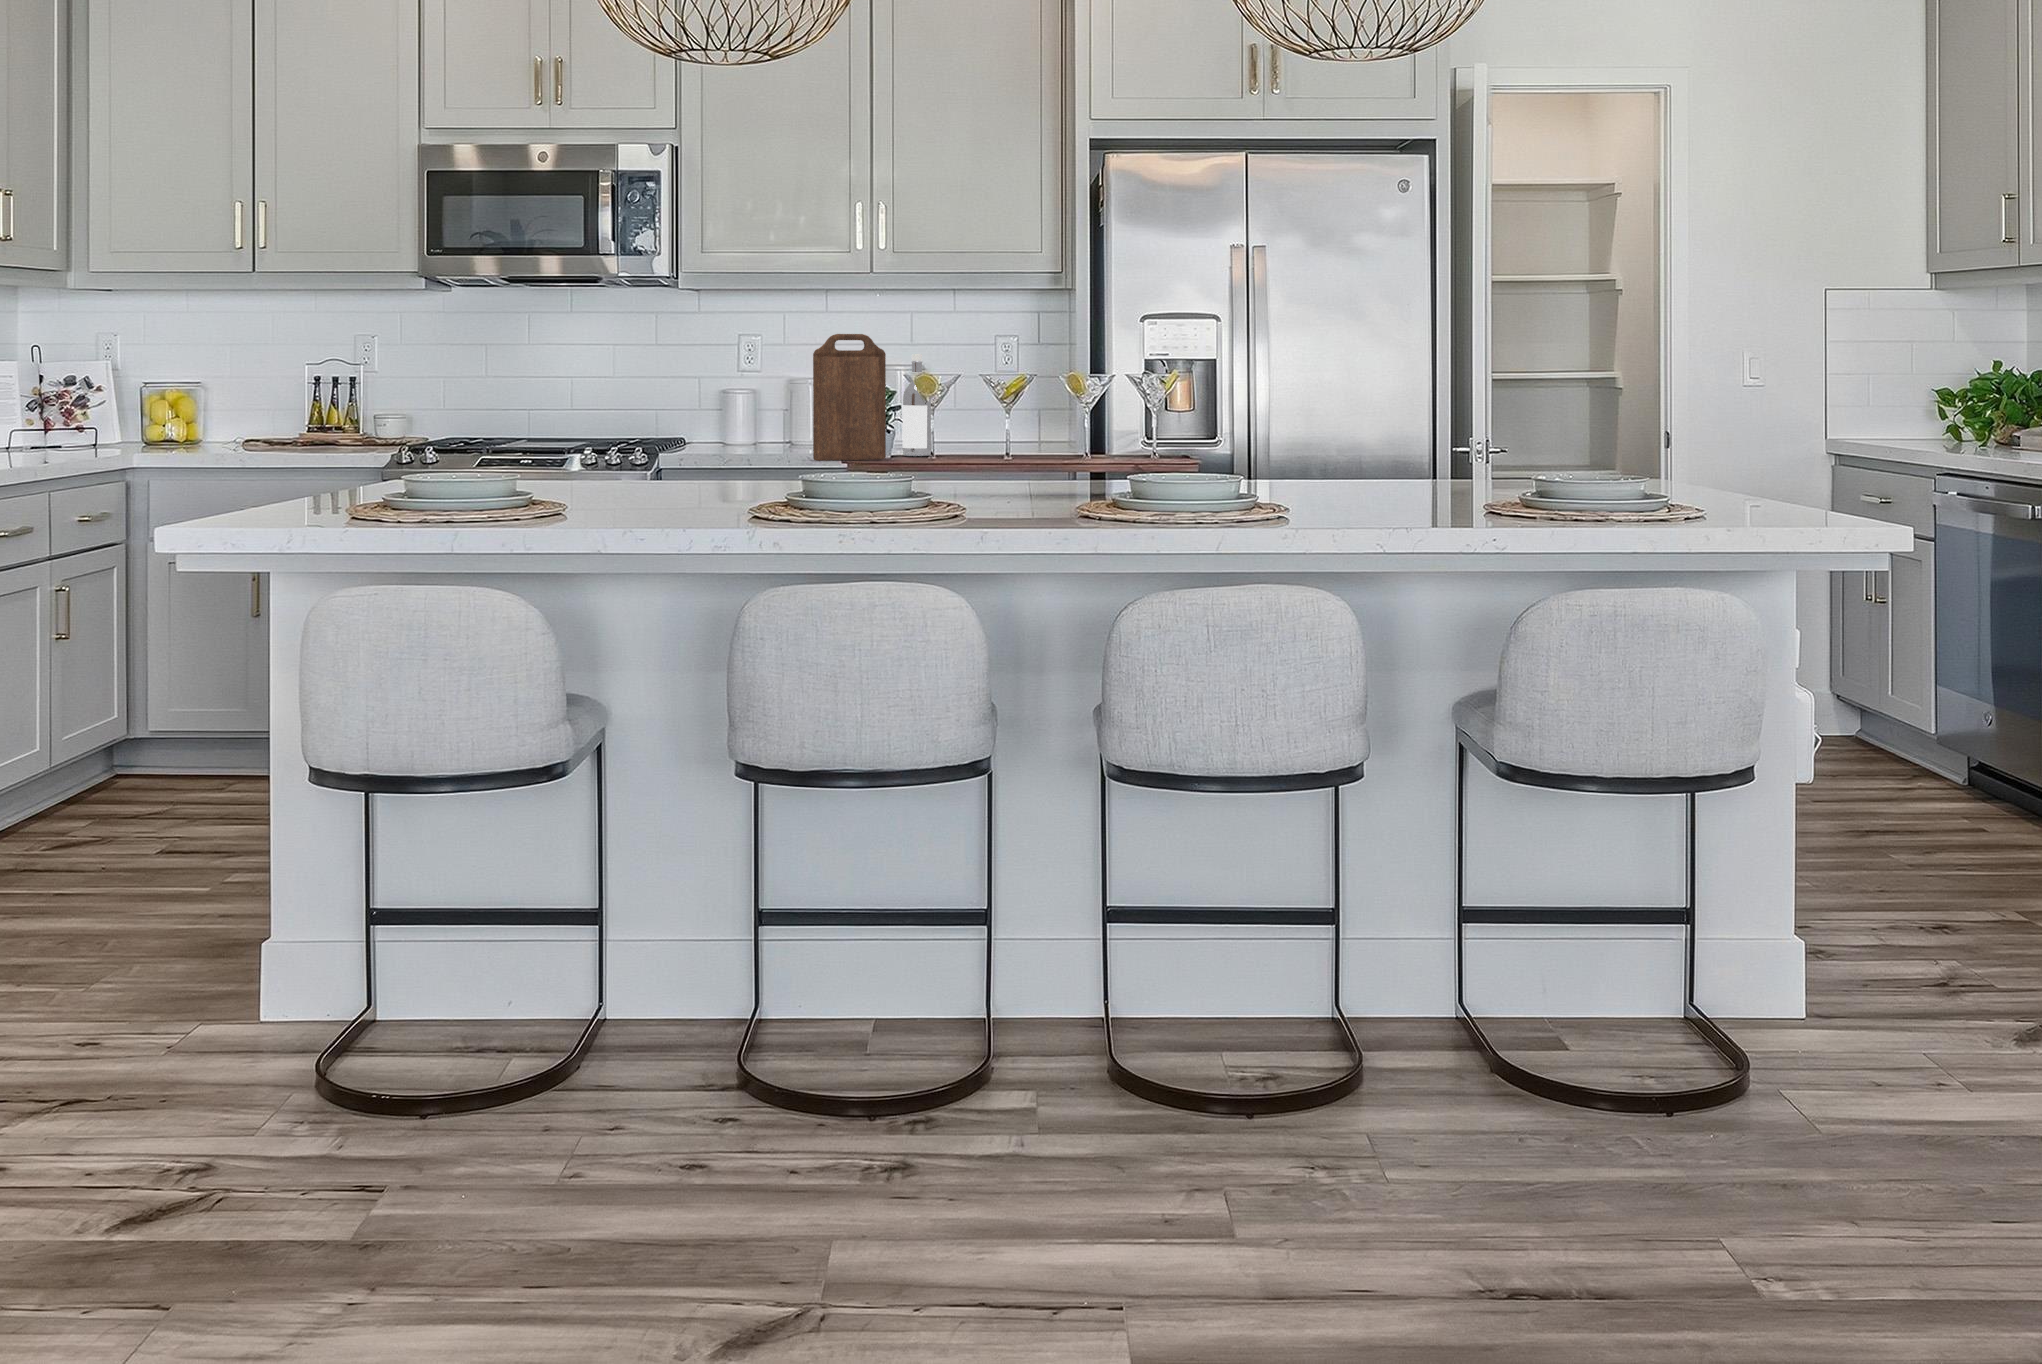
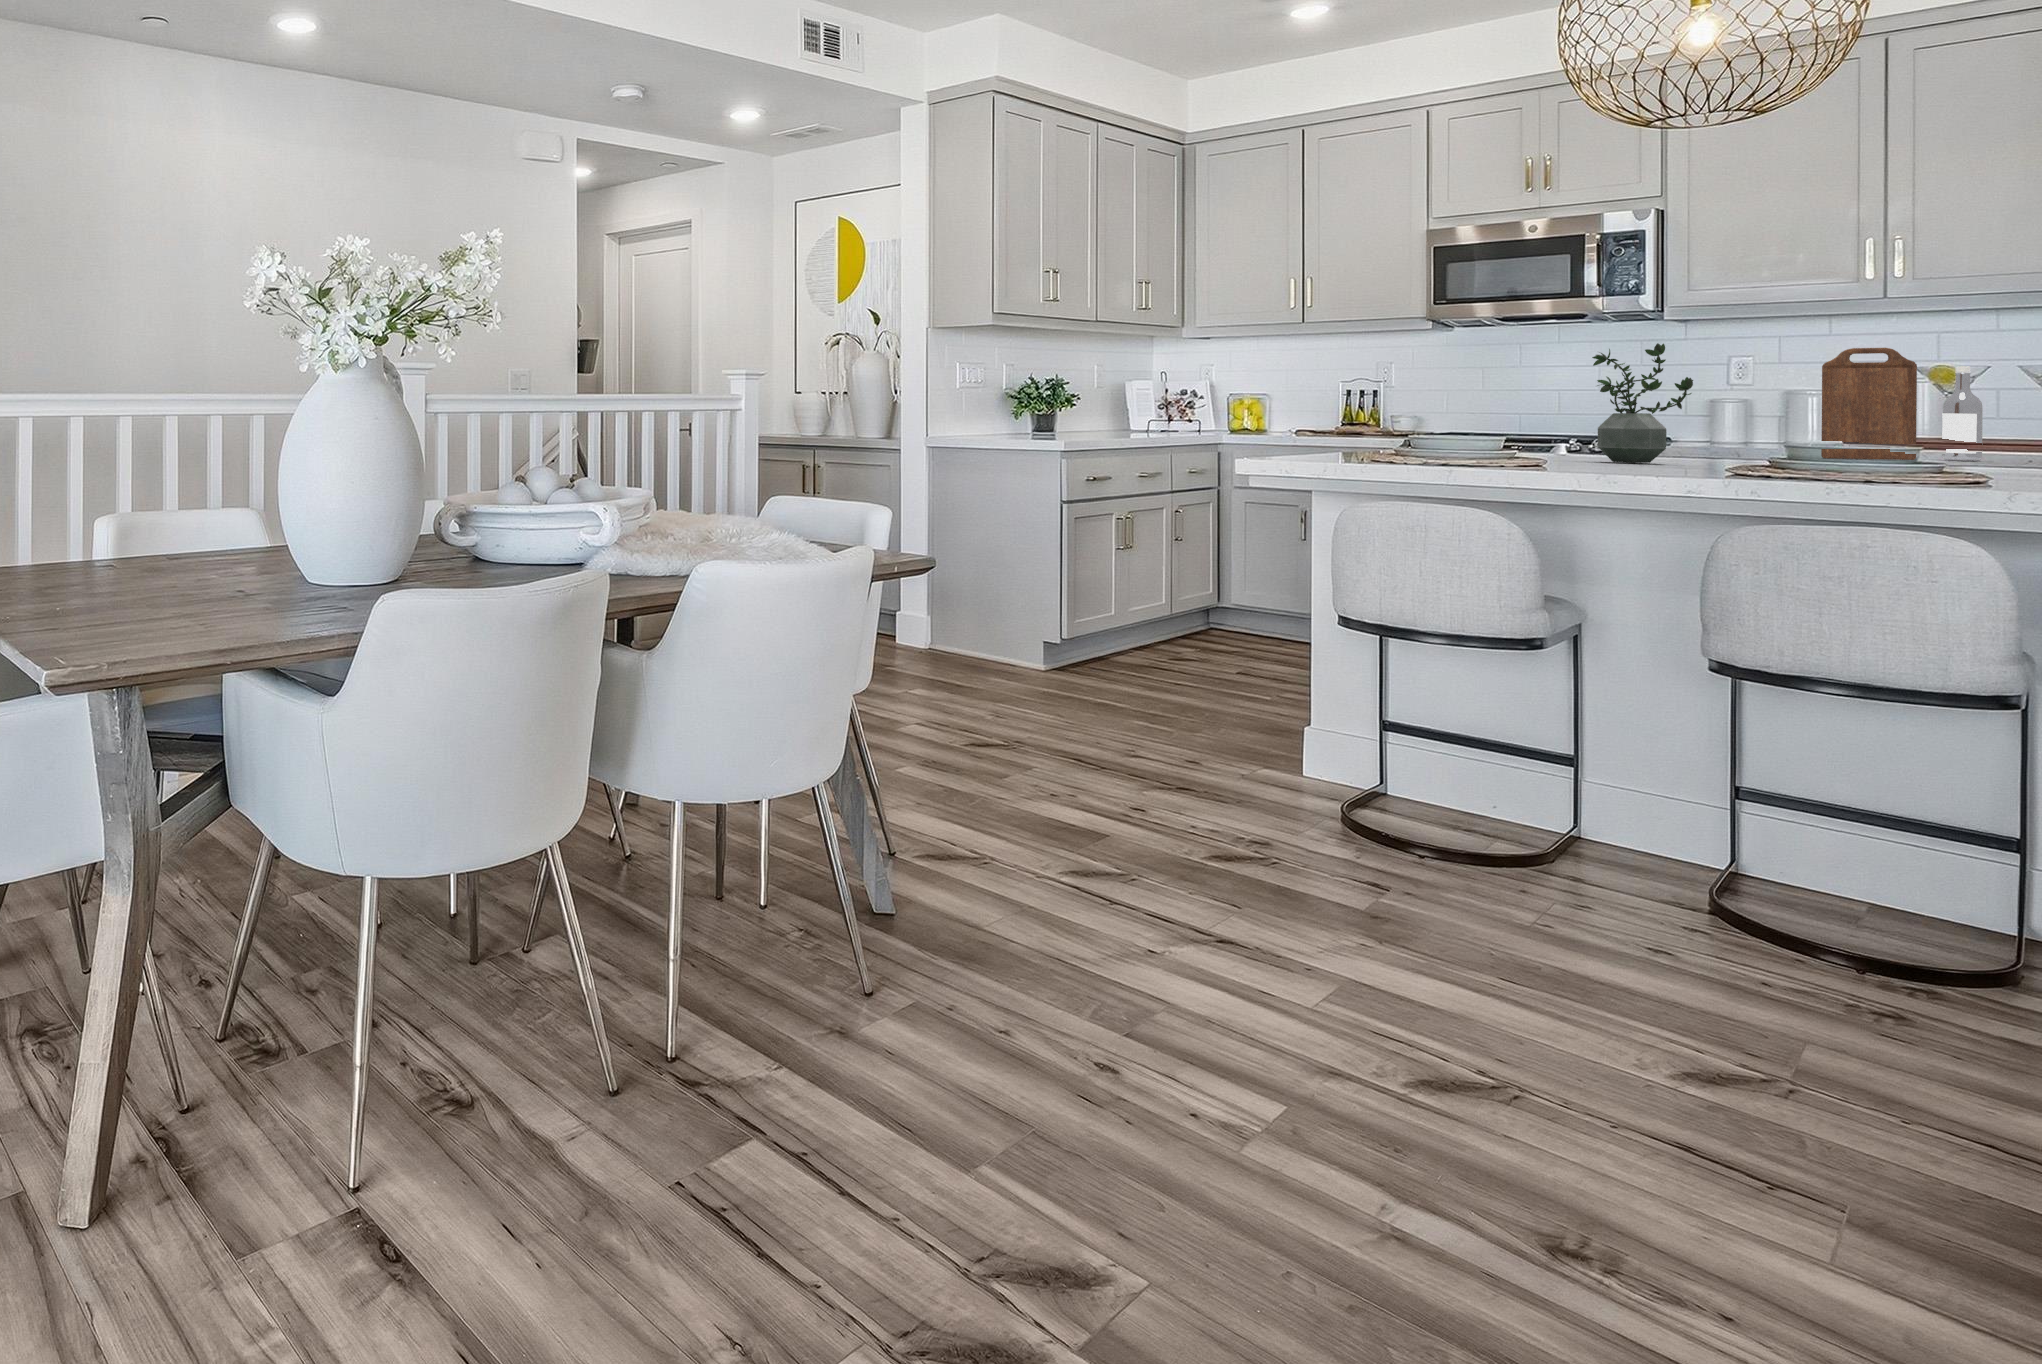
potted plant: none [612,337,713,493] -> present [1592,343,1693,463]

